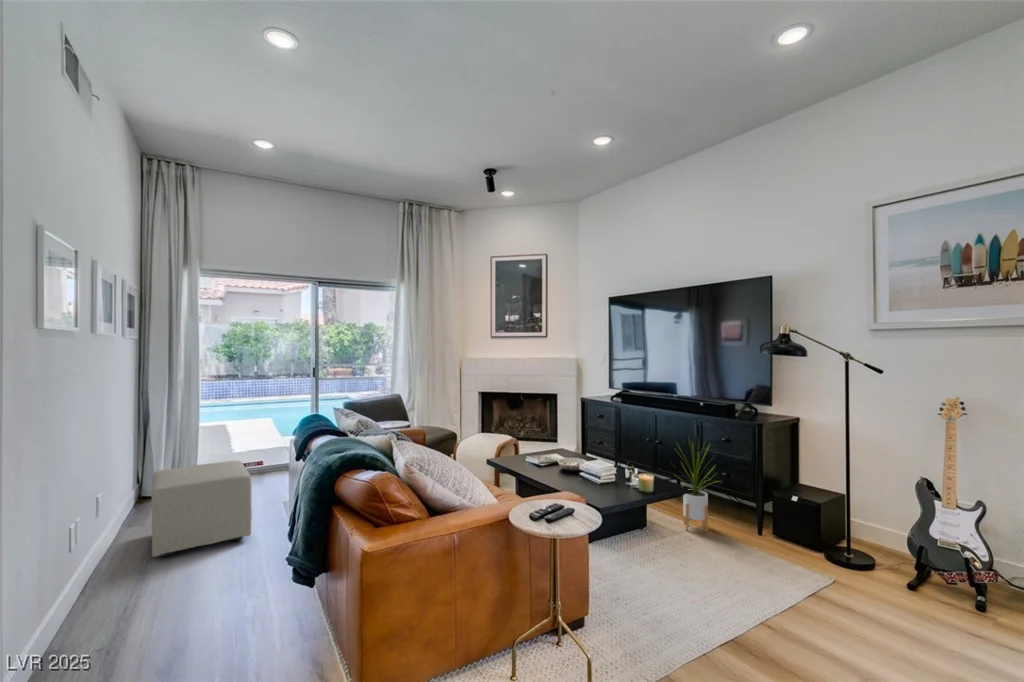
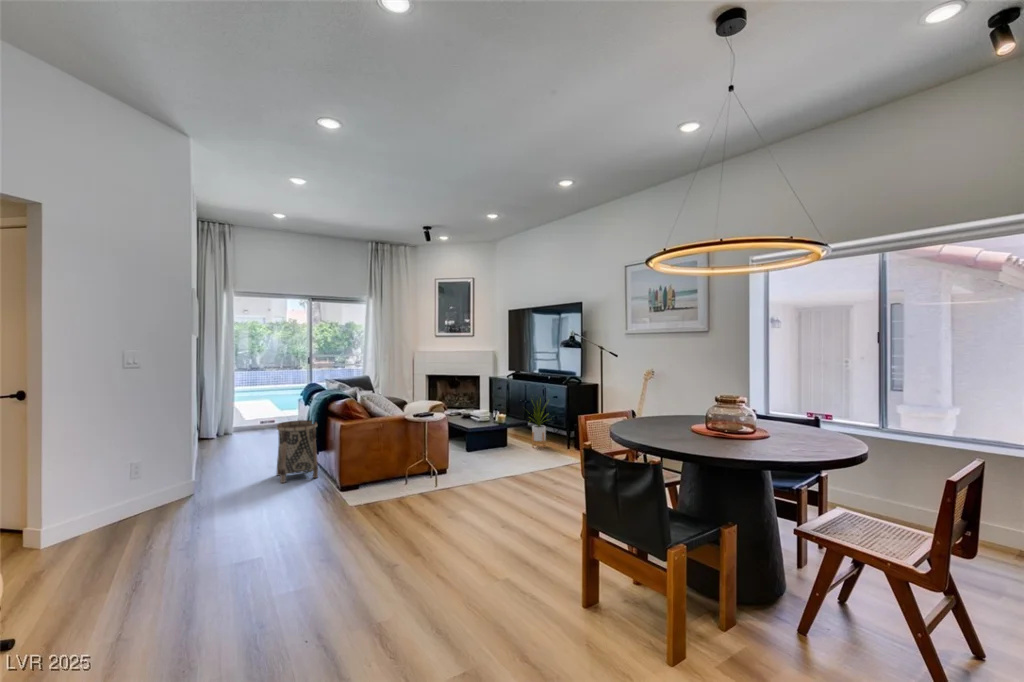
ottoman: present [151,461,252,557] -> none [218,411,277,458]
basket: none [229,504,315,657] -> present [276,420,318,483]

